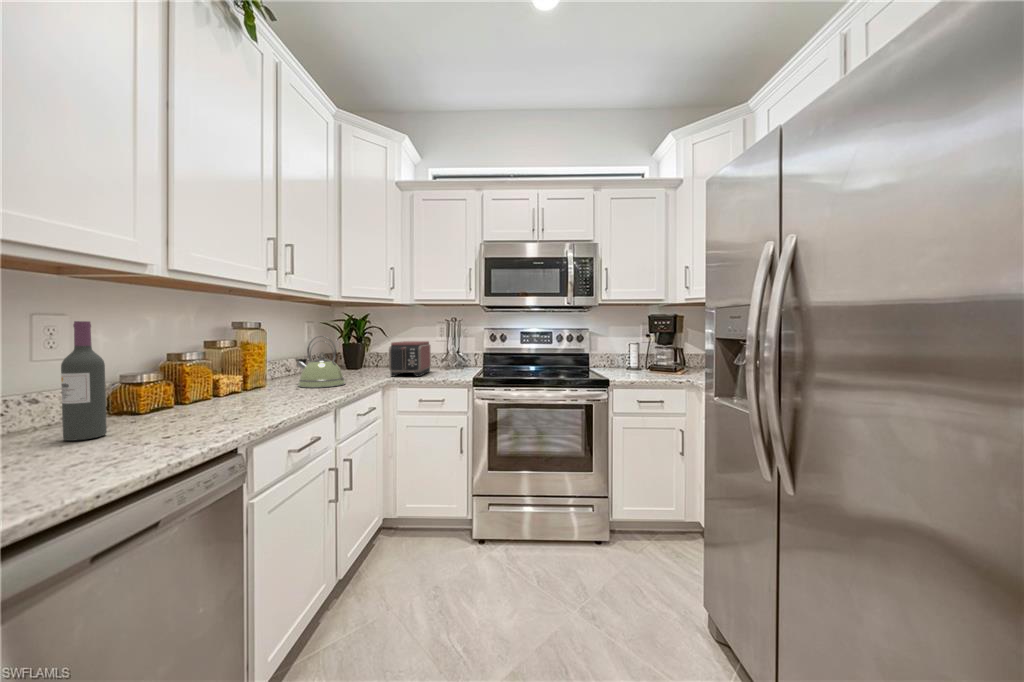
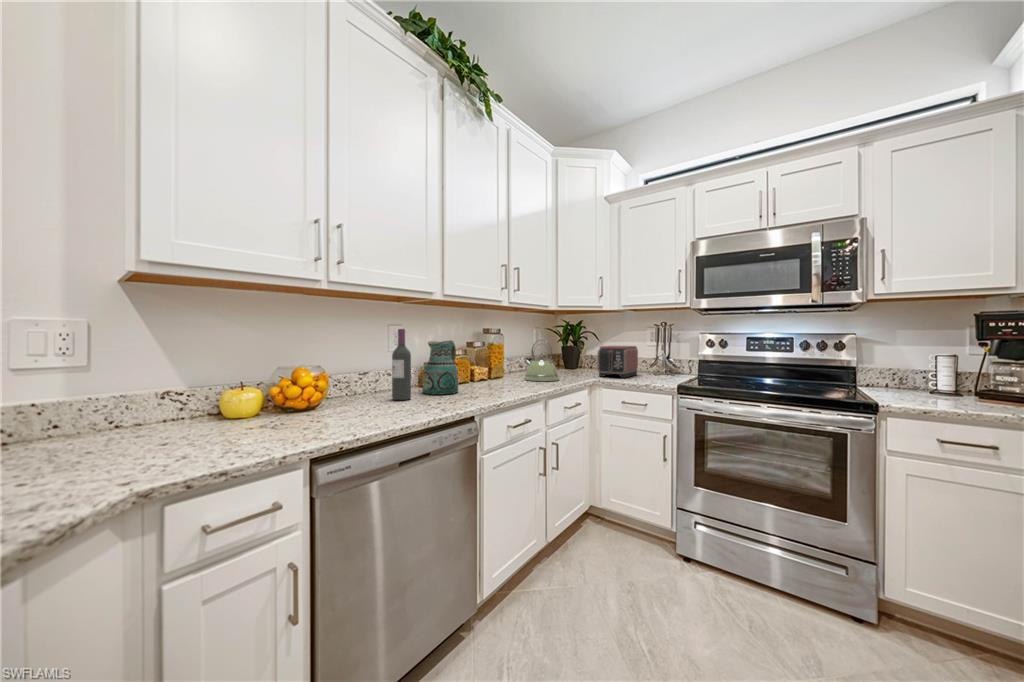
ceramic pitcher: none [128,338,199,423] -> present [422,340,458,395]

